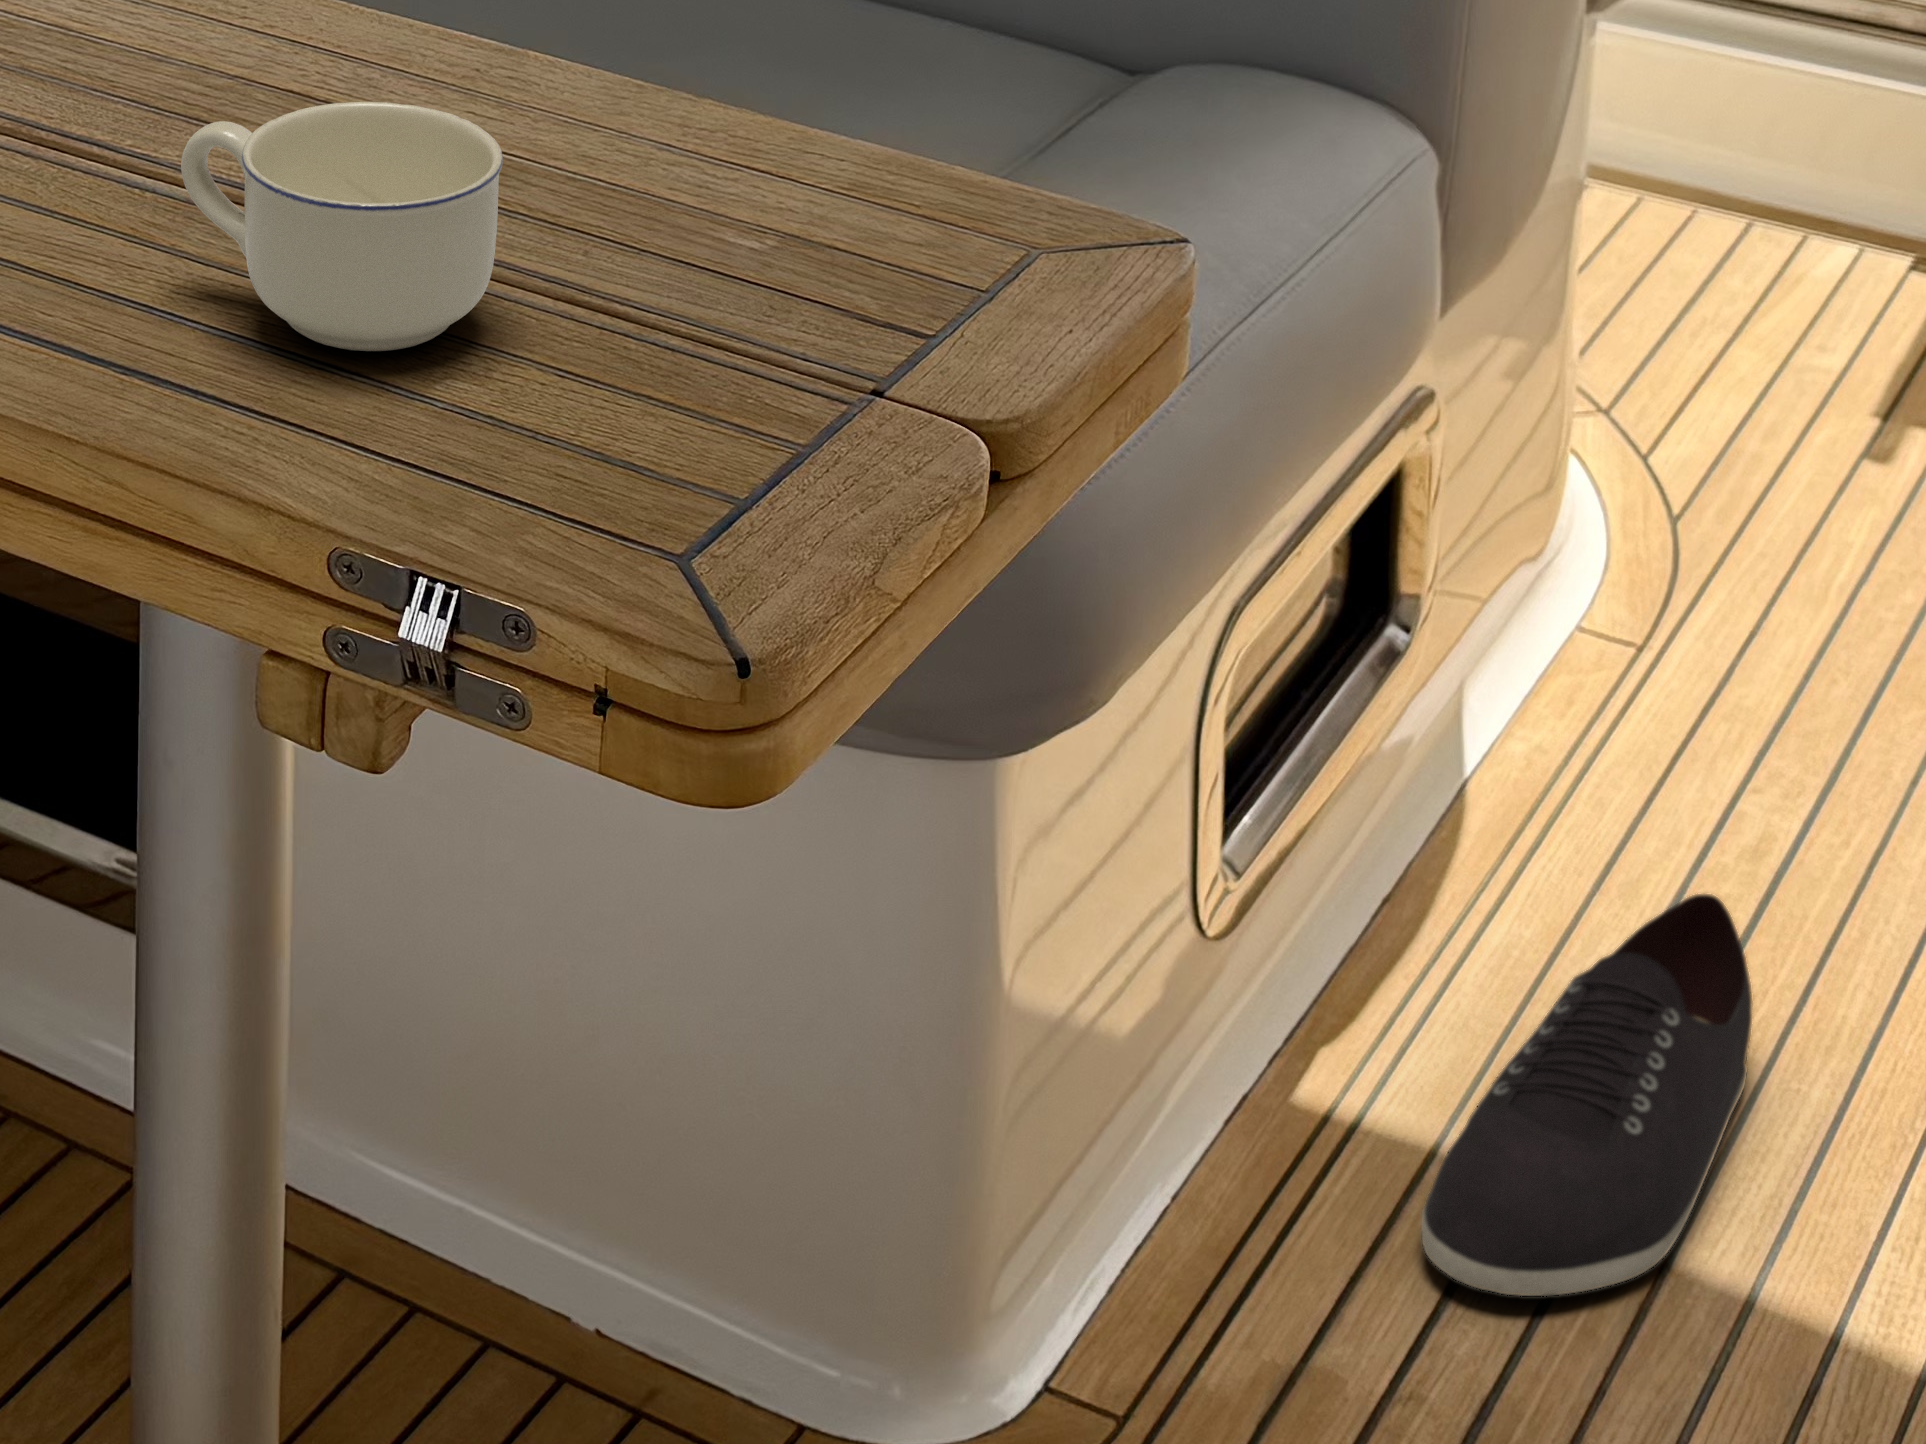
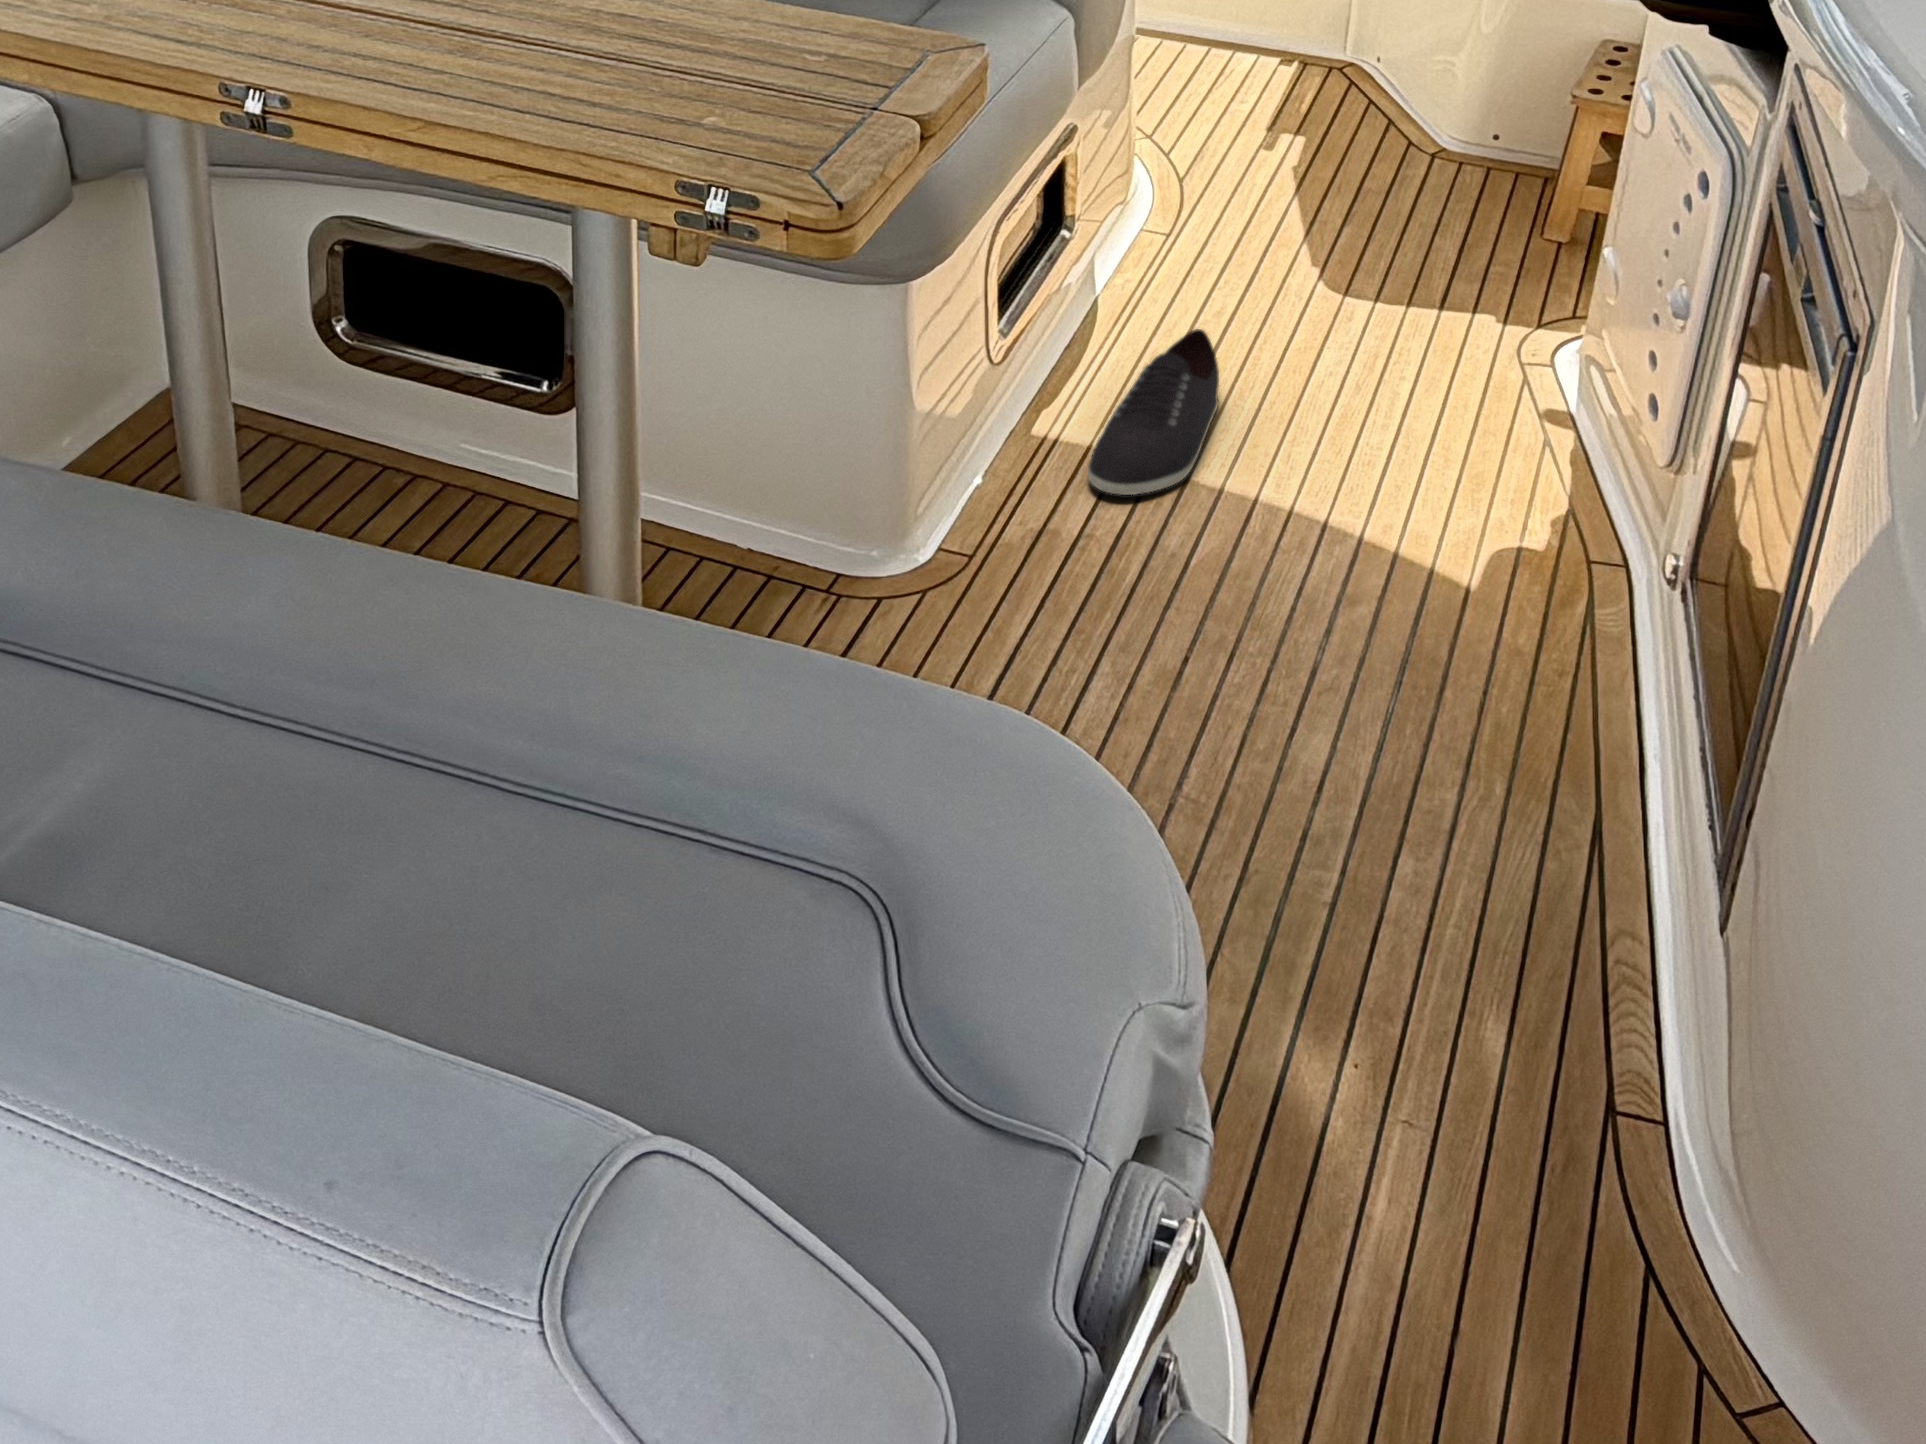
cup: present [181,102,503,351] -> none [587,14,719,113]

